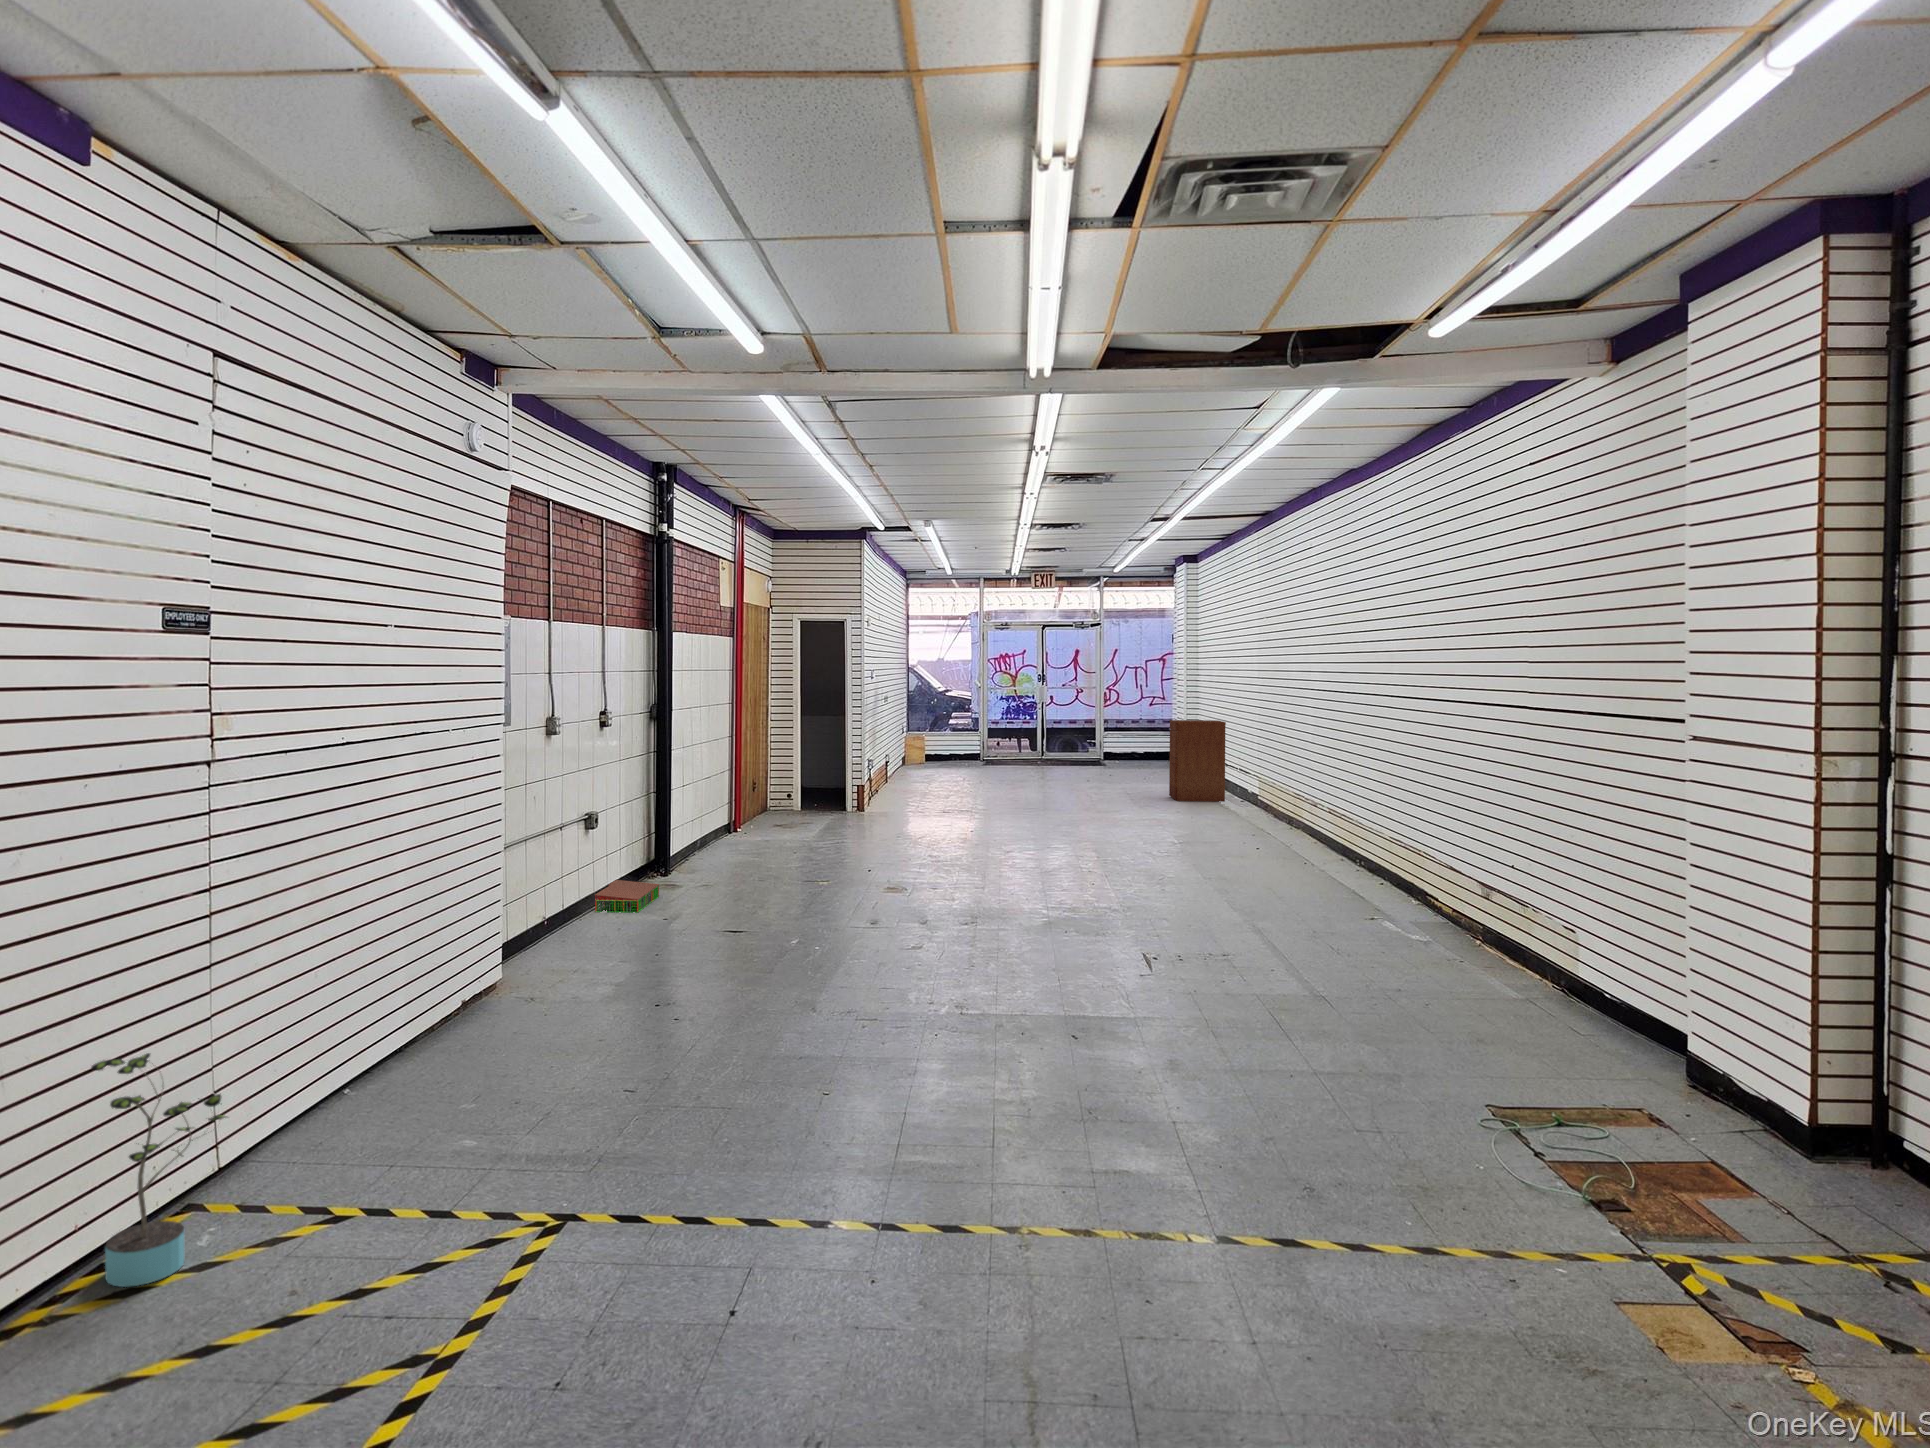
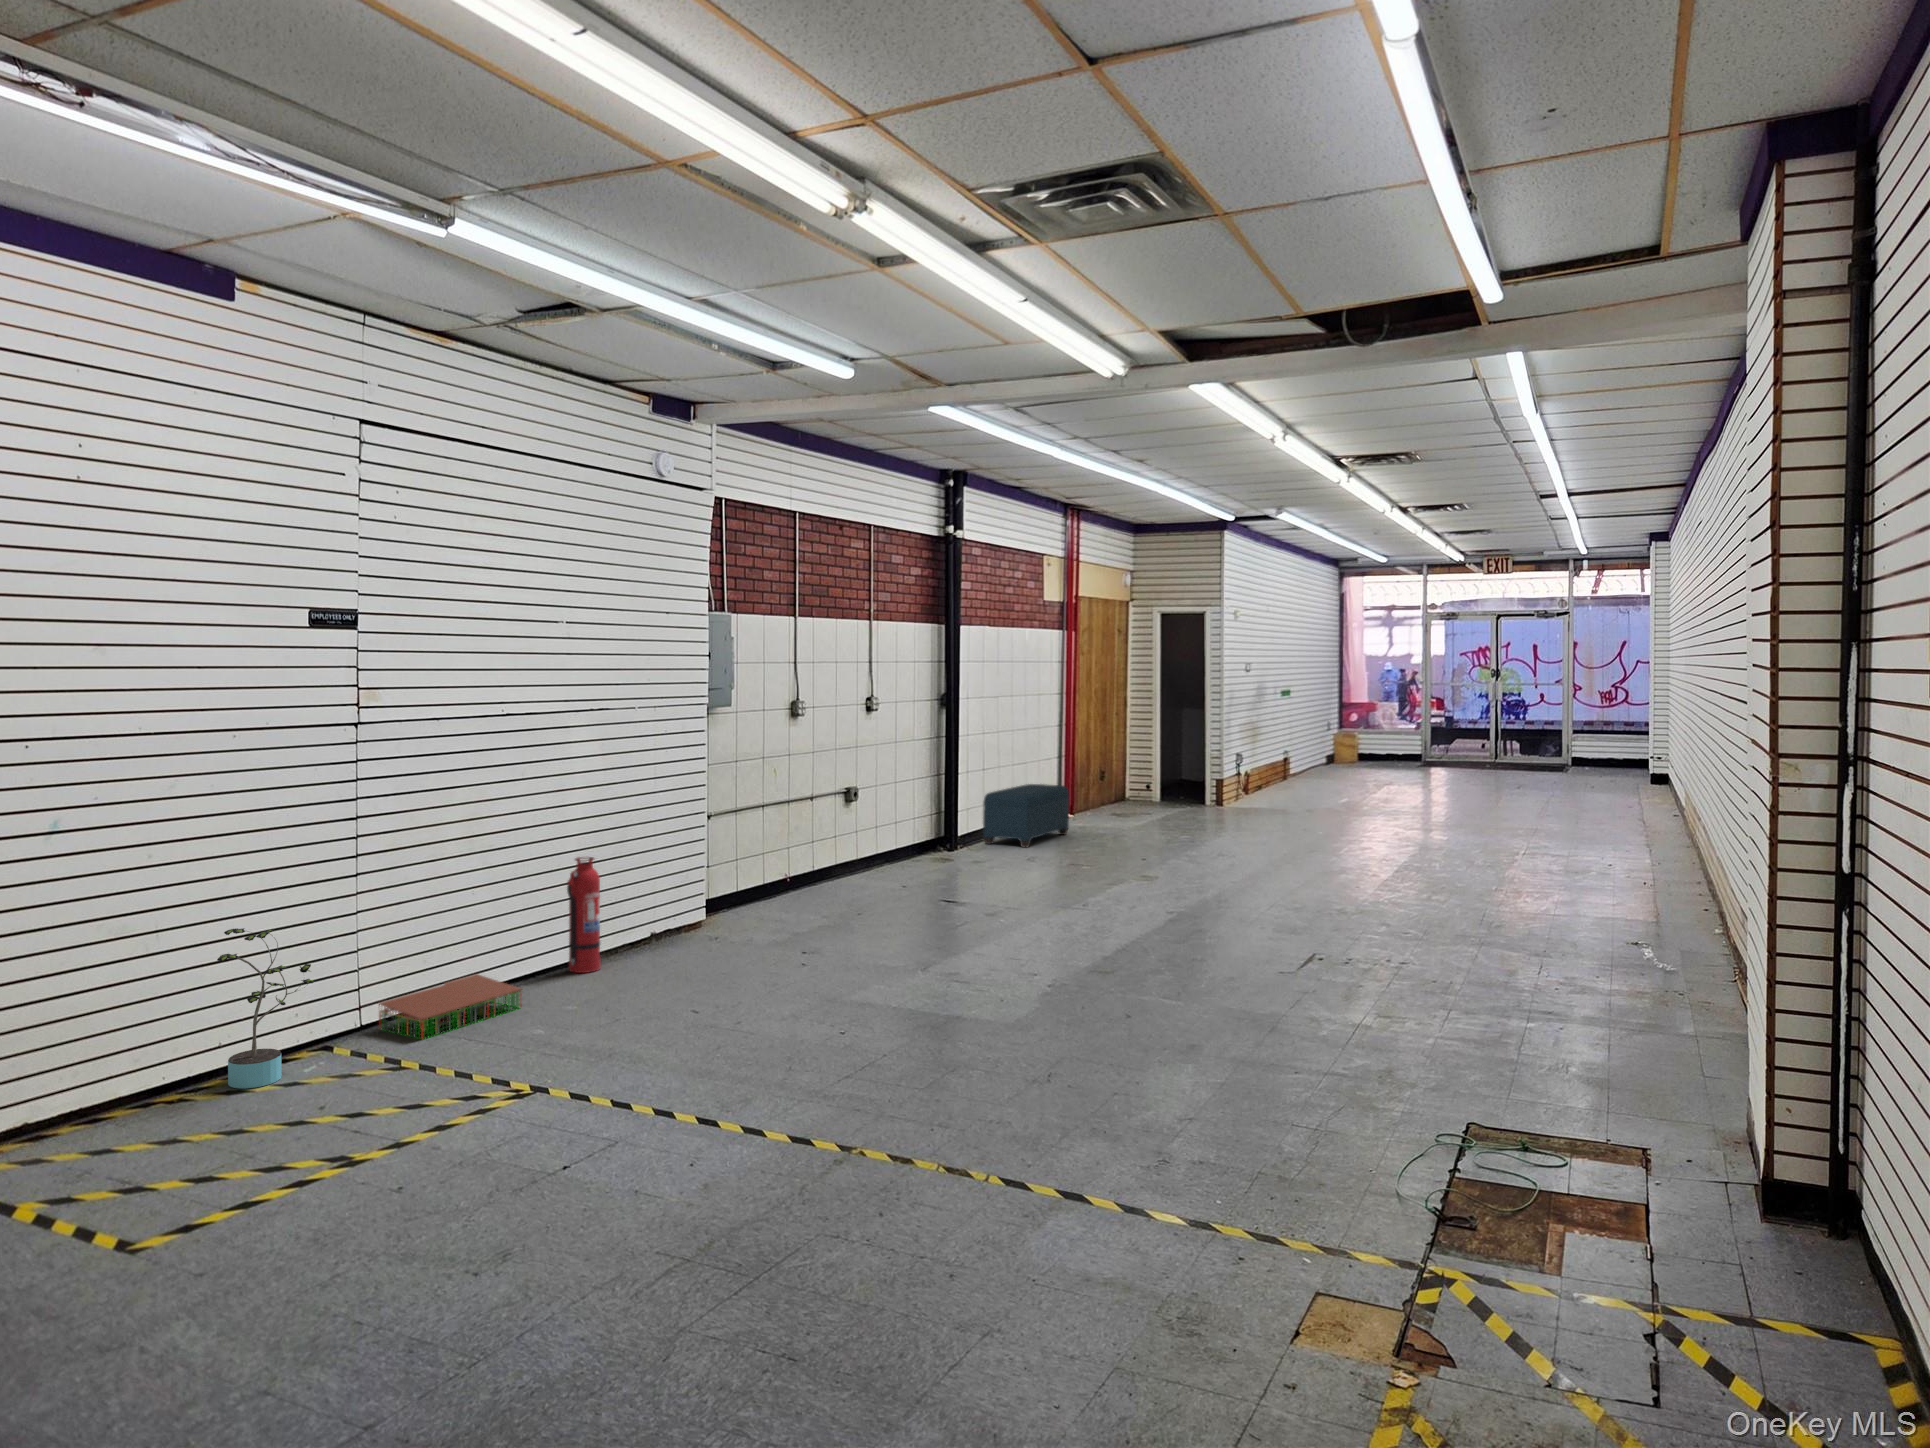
filing cabinet: present [1169,720,1226,802] -> none [1610,722,1681,822]
bench: none [688,797,760,863] -> present [983,784,1069,847]
storage bin: present [595,880,659,912] -> present [379,974,522,1039]
fire extinguisher: none [403,913,444,1057] -> present [567,857,601,973]

